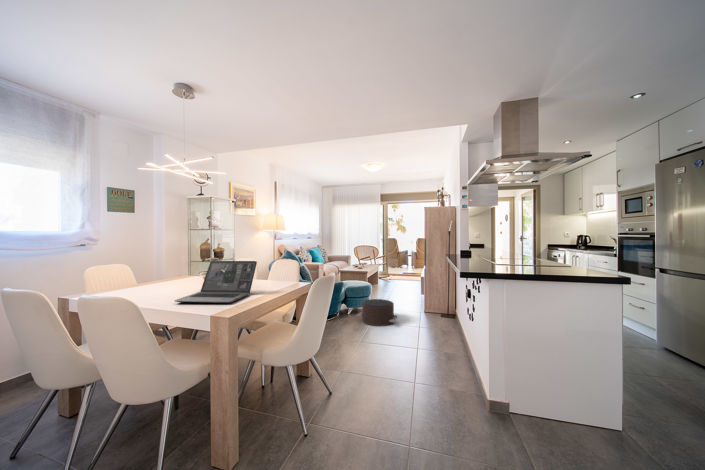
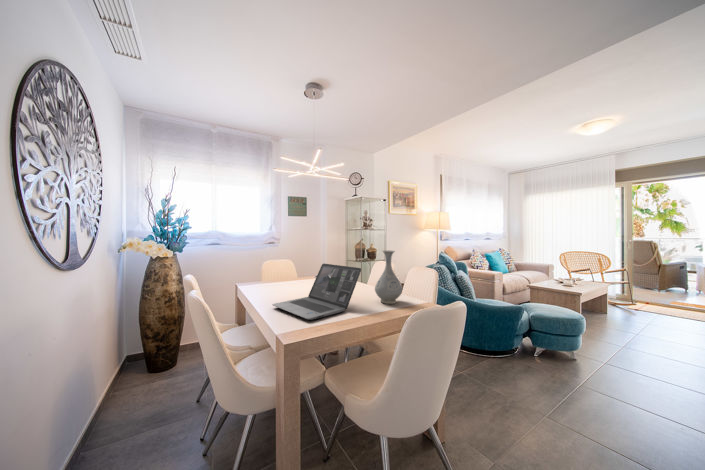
vase: none [262,247,283,287] -> present [375,250,402,304]
pouf: present [356,299,397,326] -> none [546,343,649,404]

